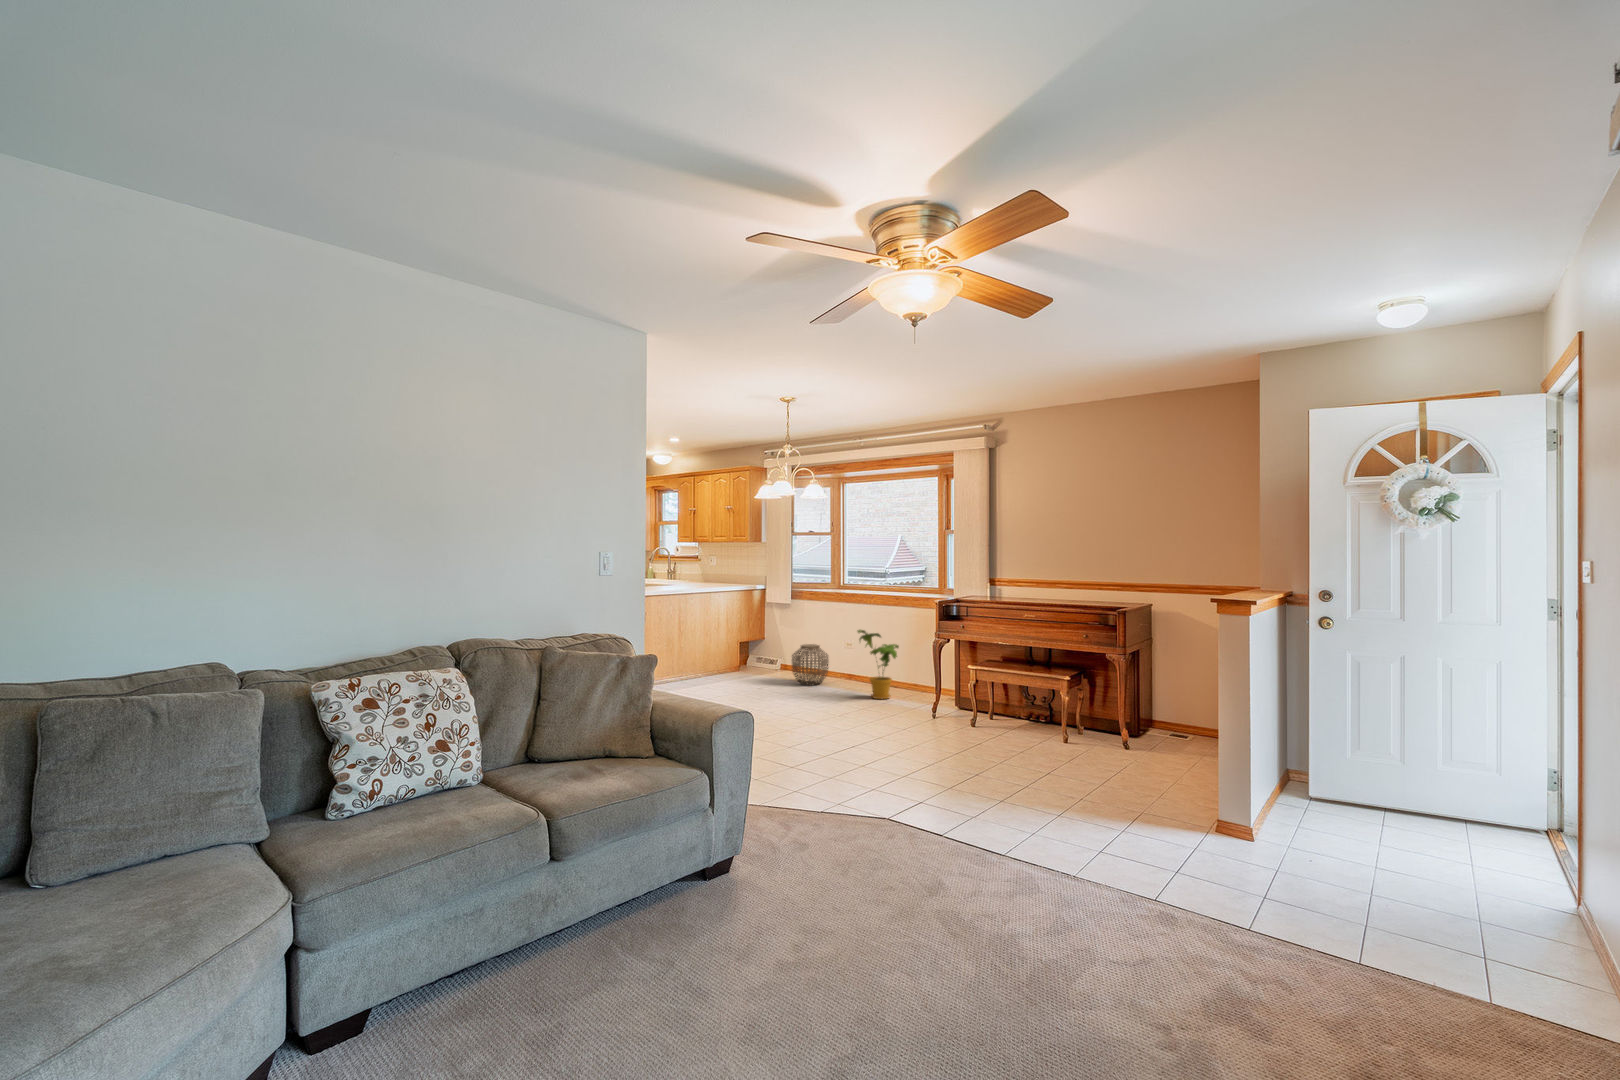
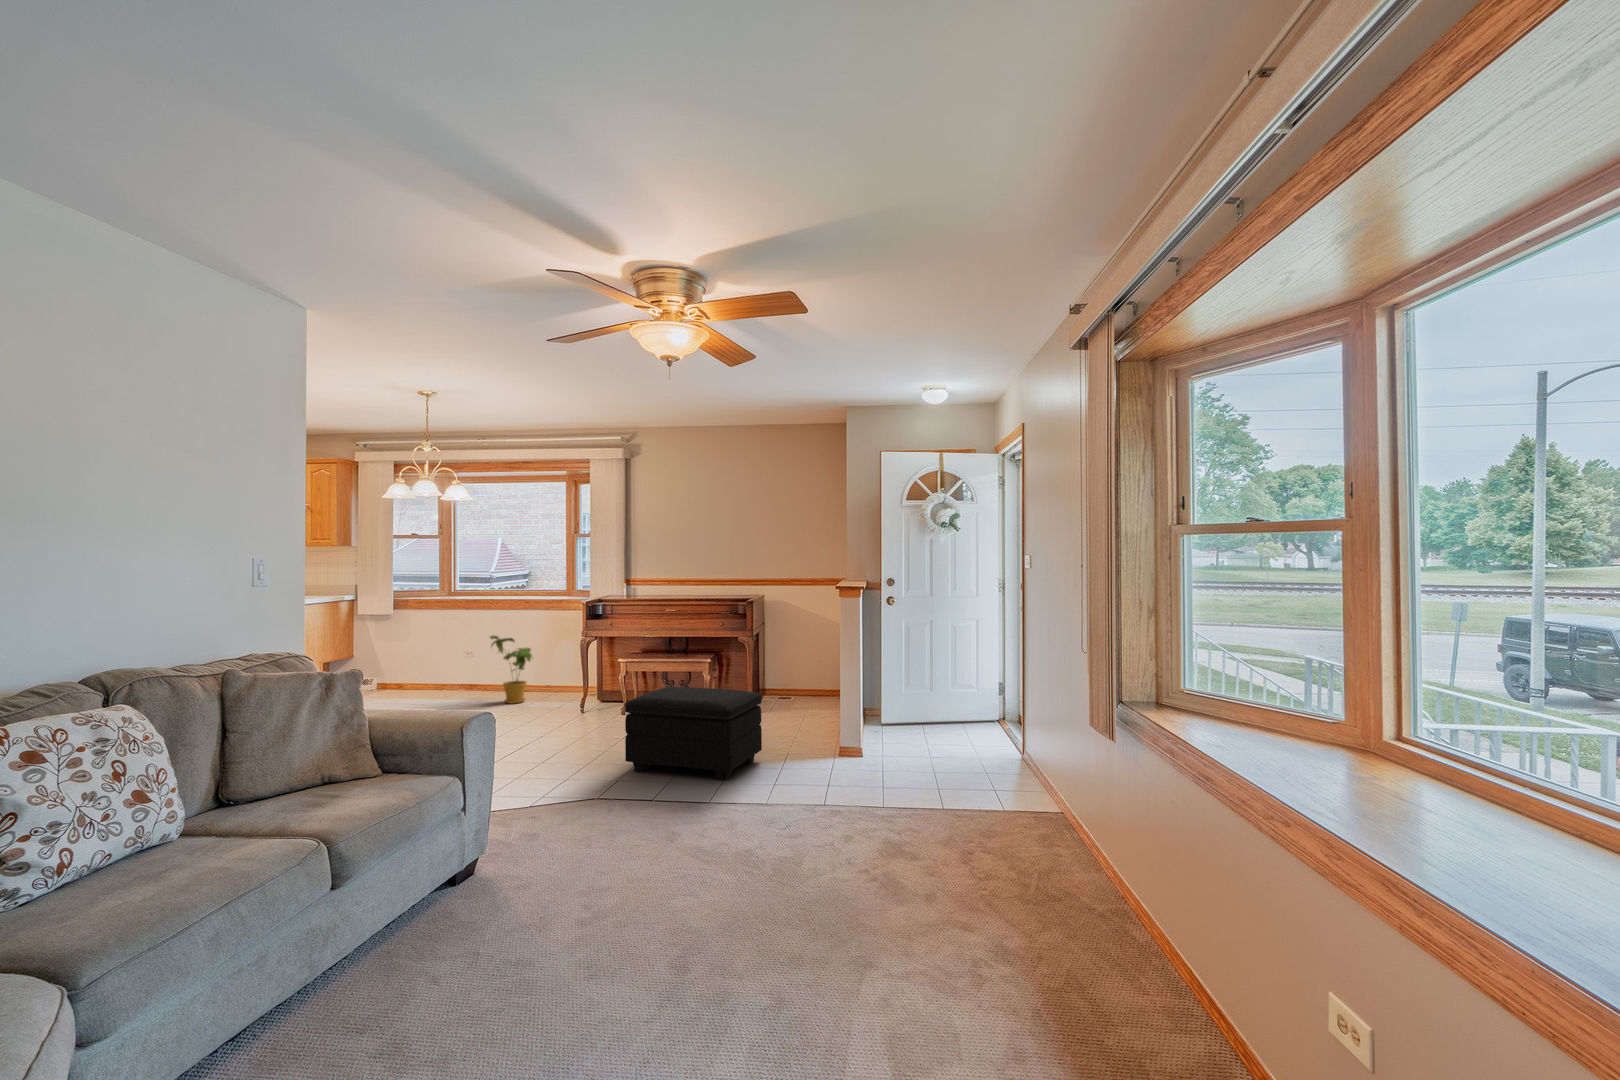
woven basket: present [792,644,828,685] -> none [403,656,447,700]
footstool: none [939,705,1106,829] -> present [625,687,762,780]

